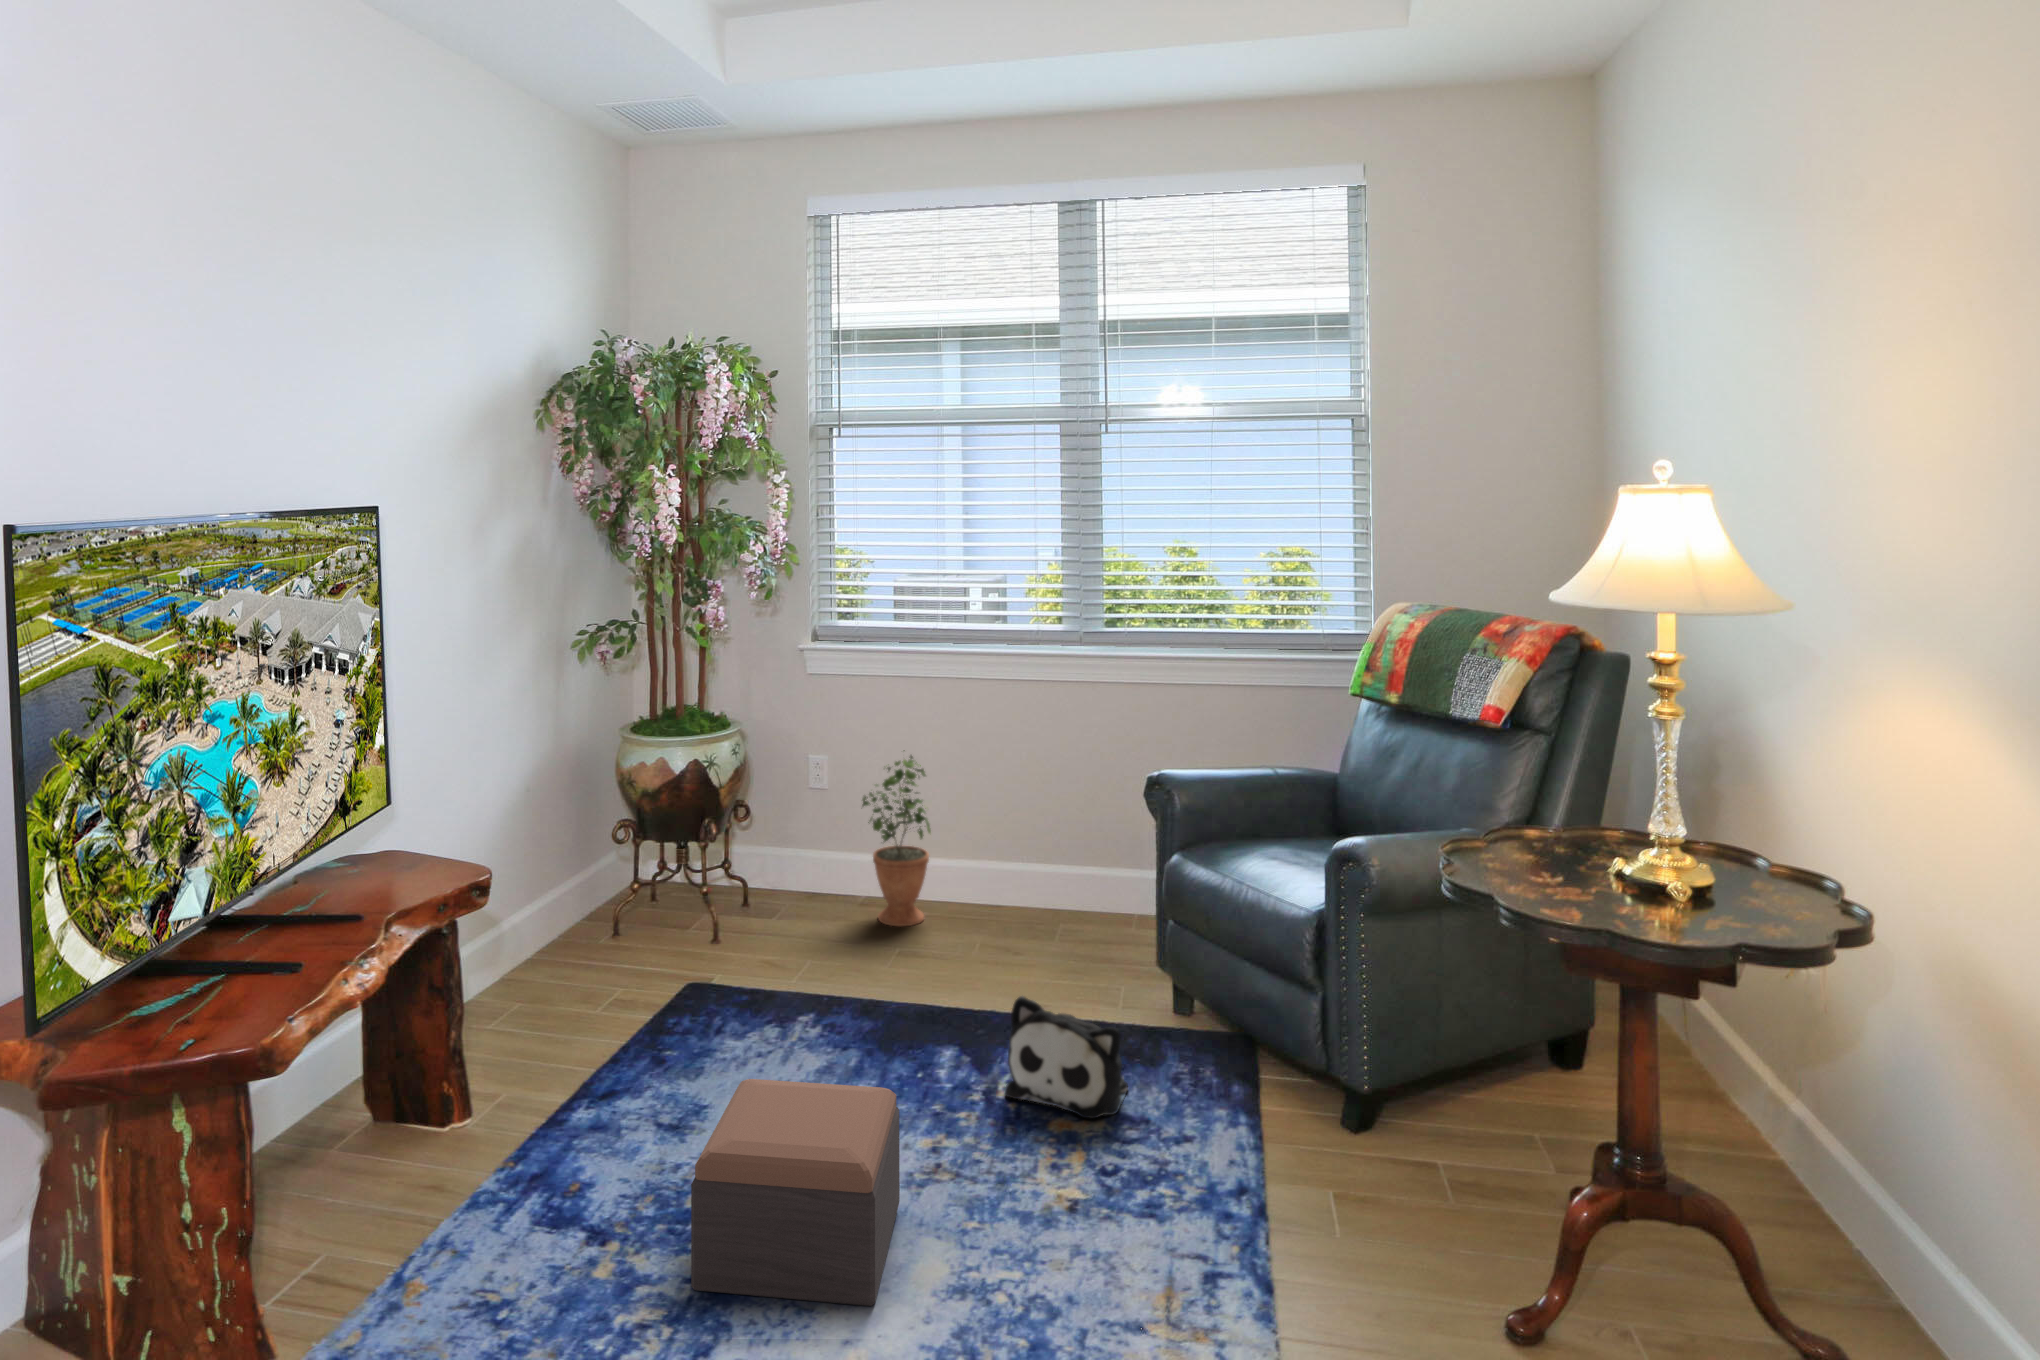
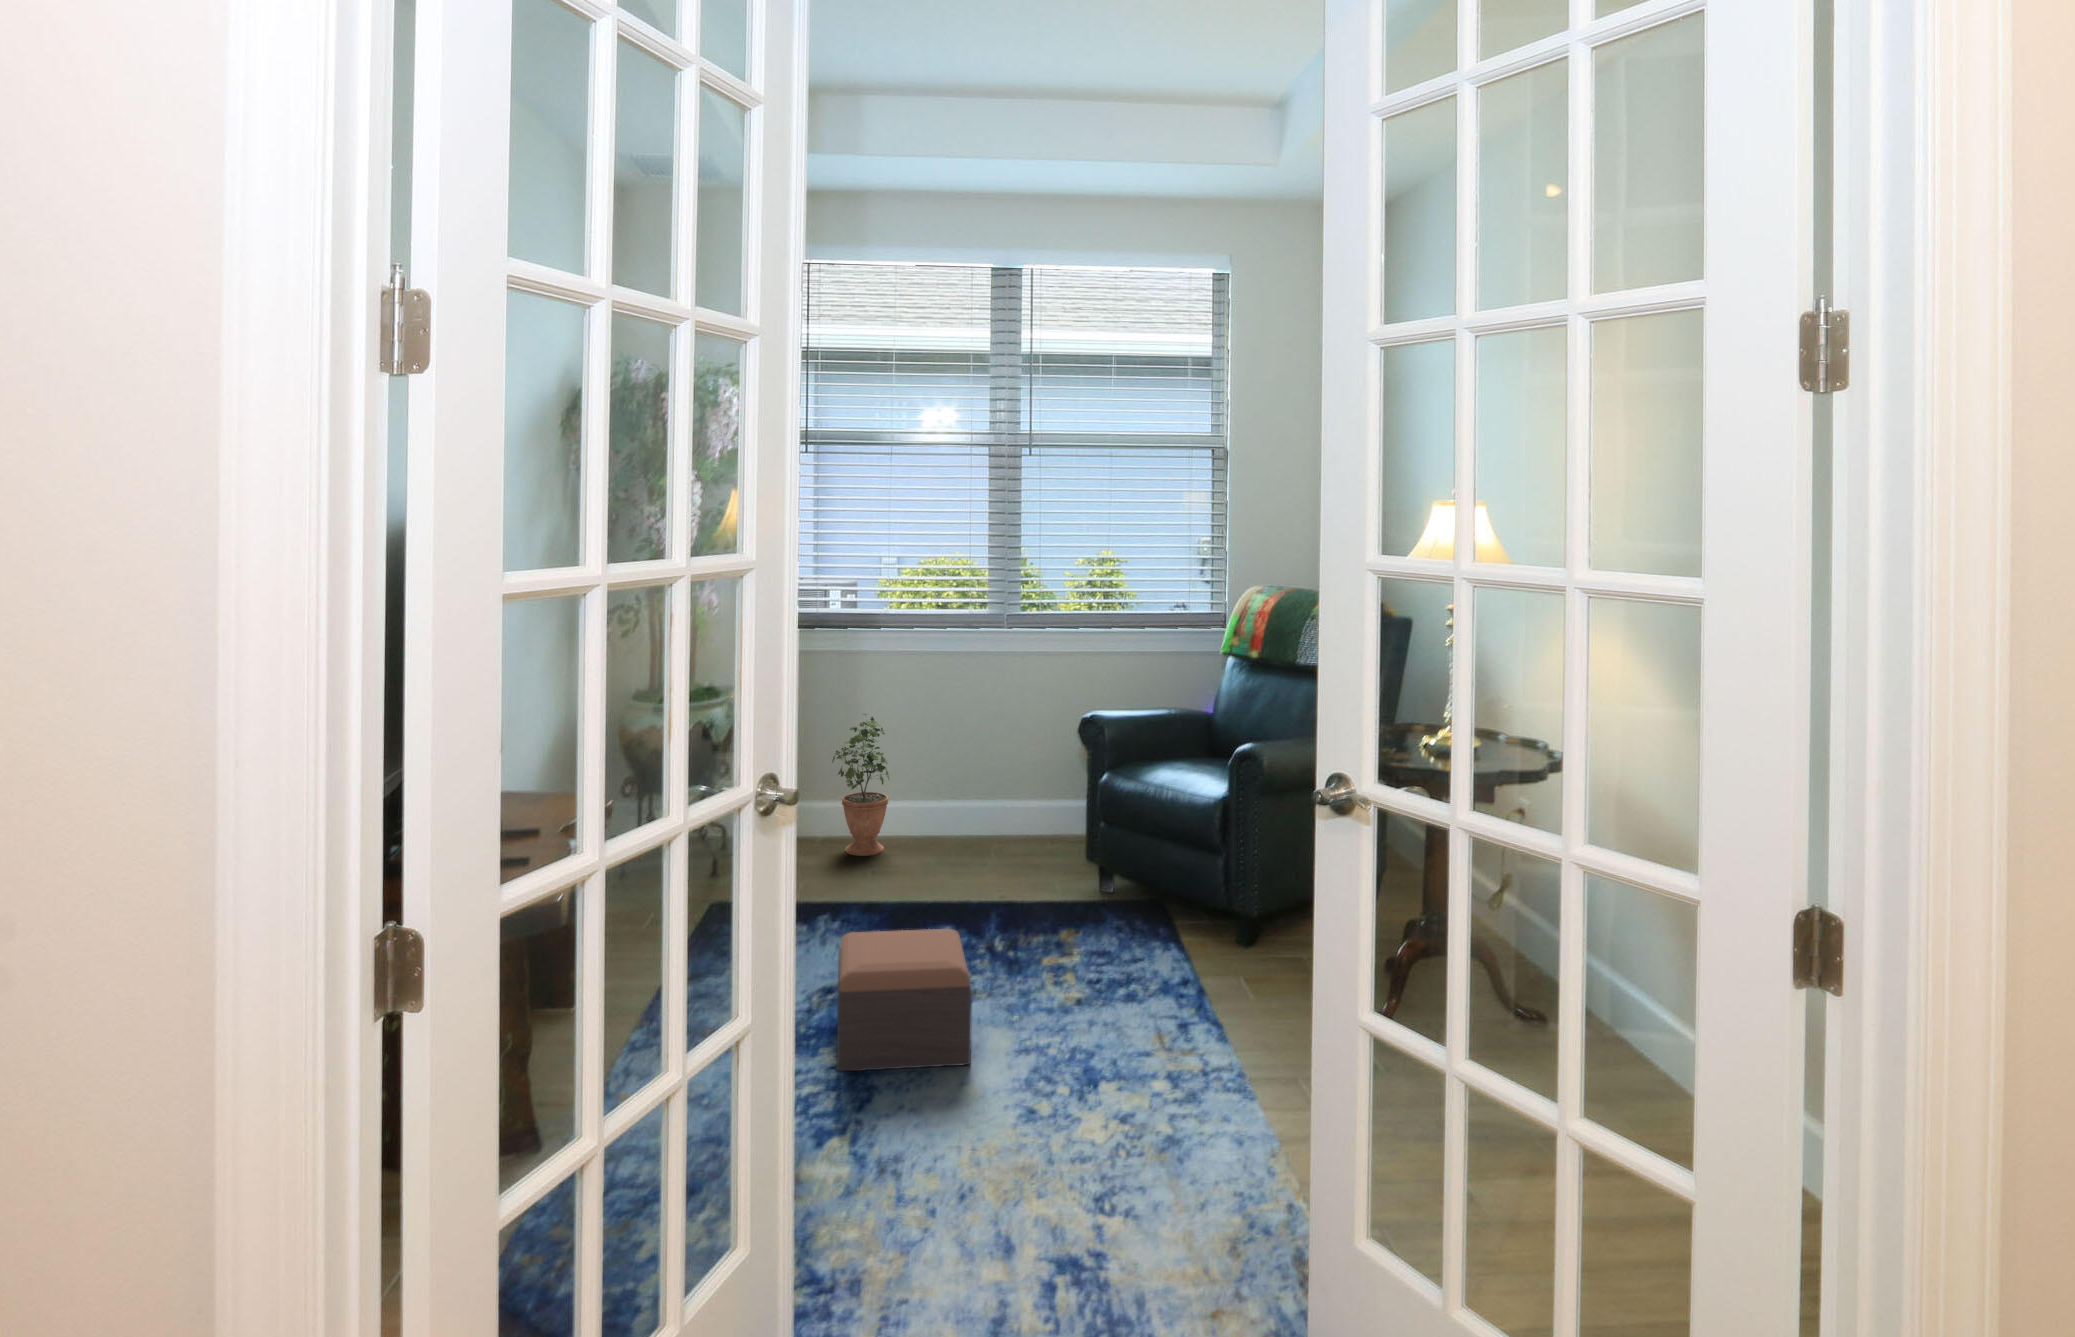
plush toy: present [1005,996,1128,1119] -> none [1002,875,1088,955]

